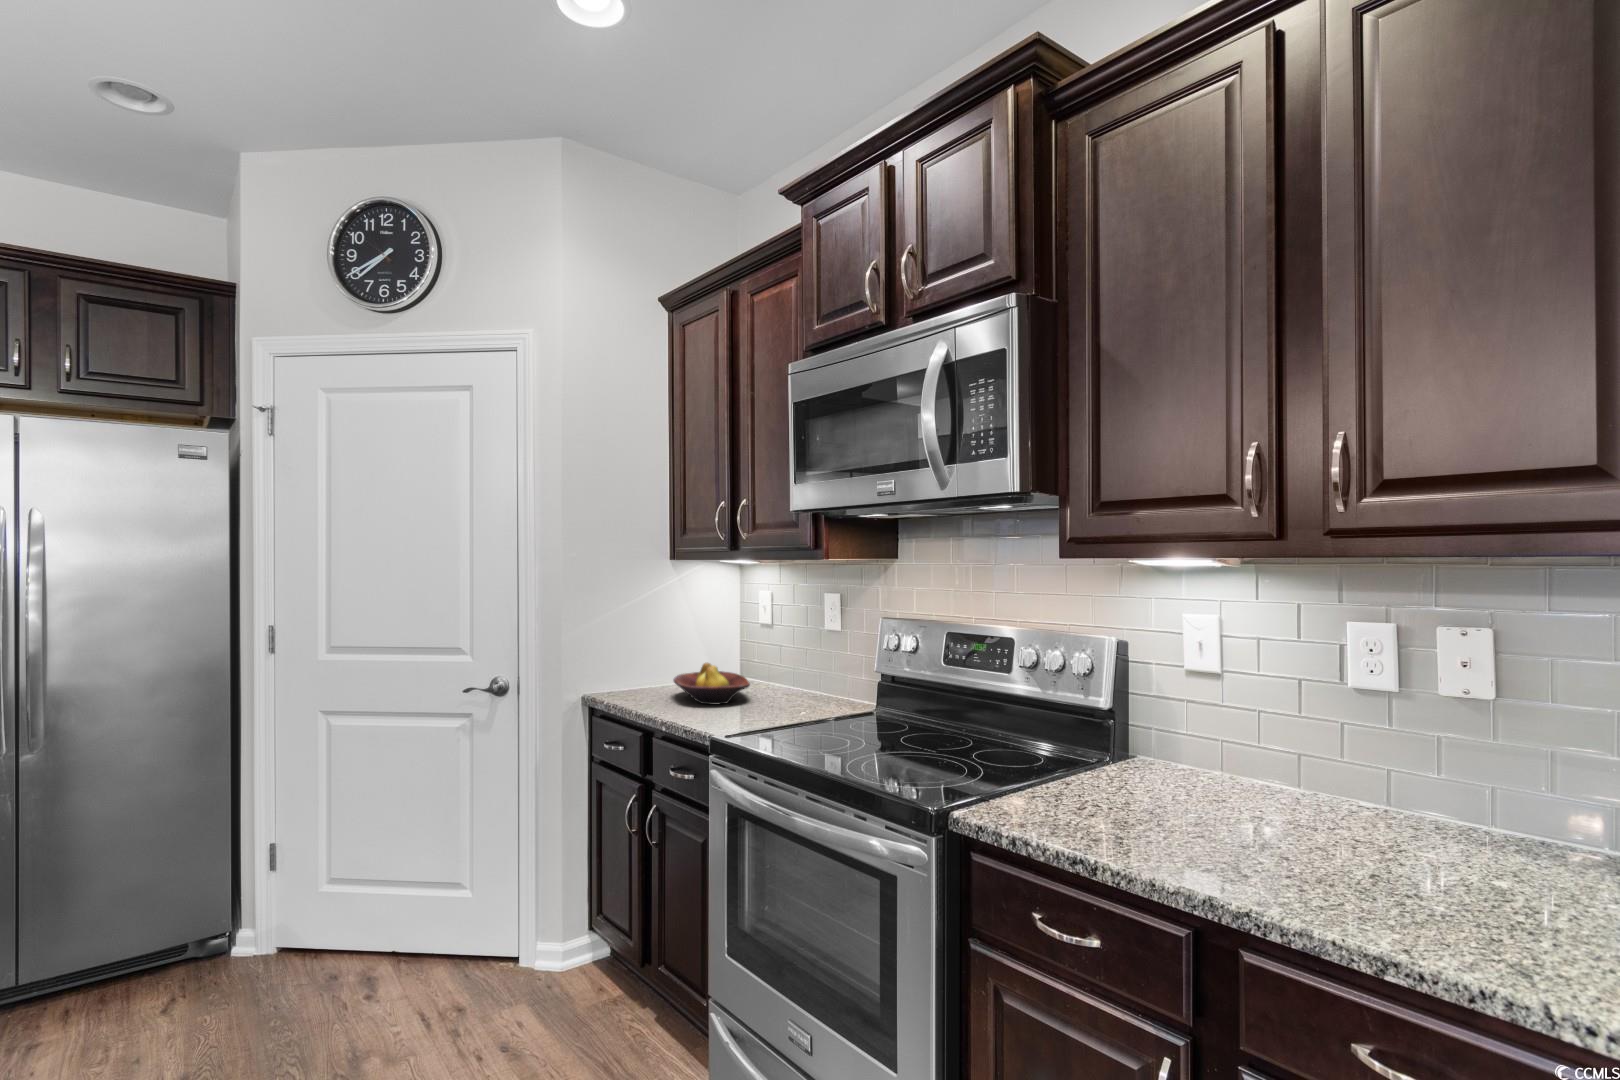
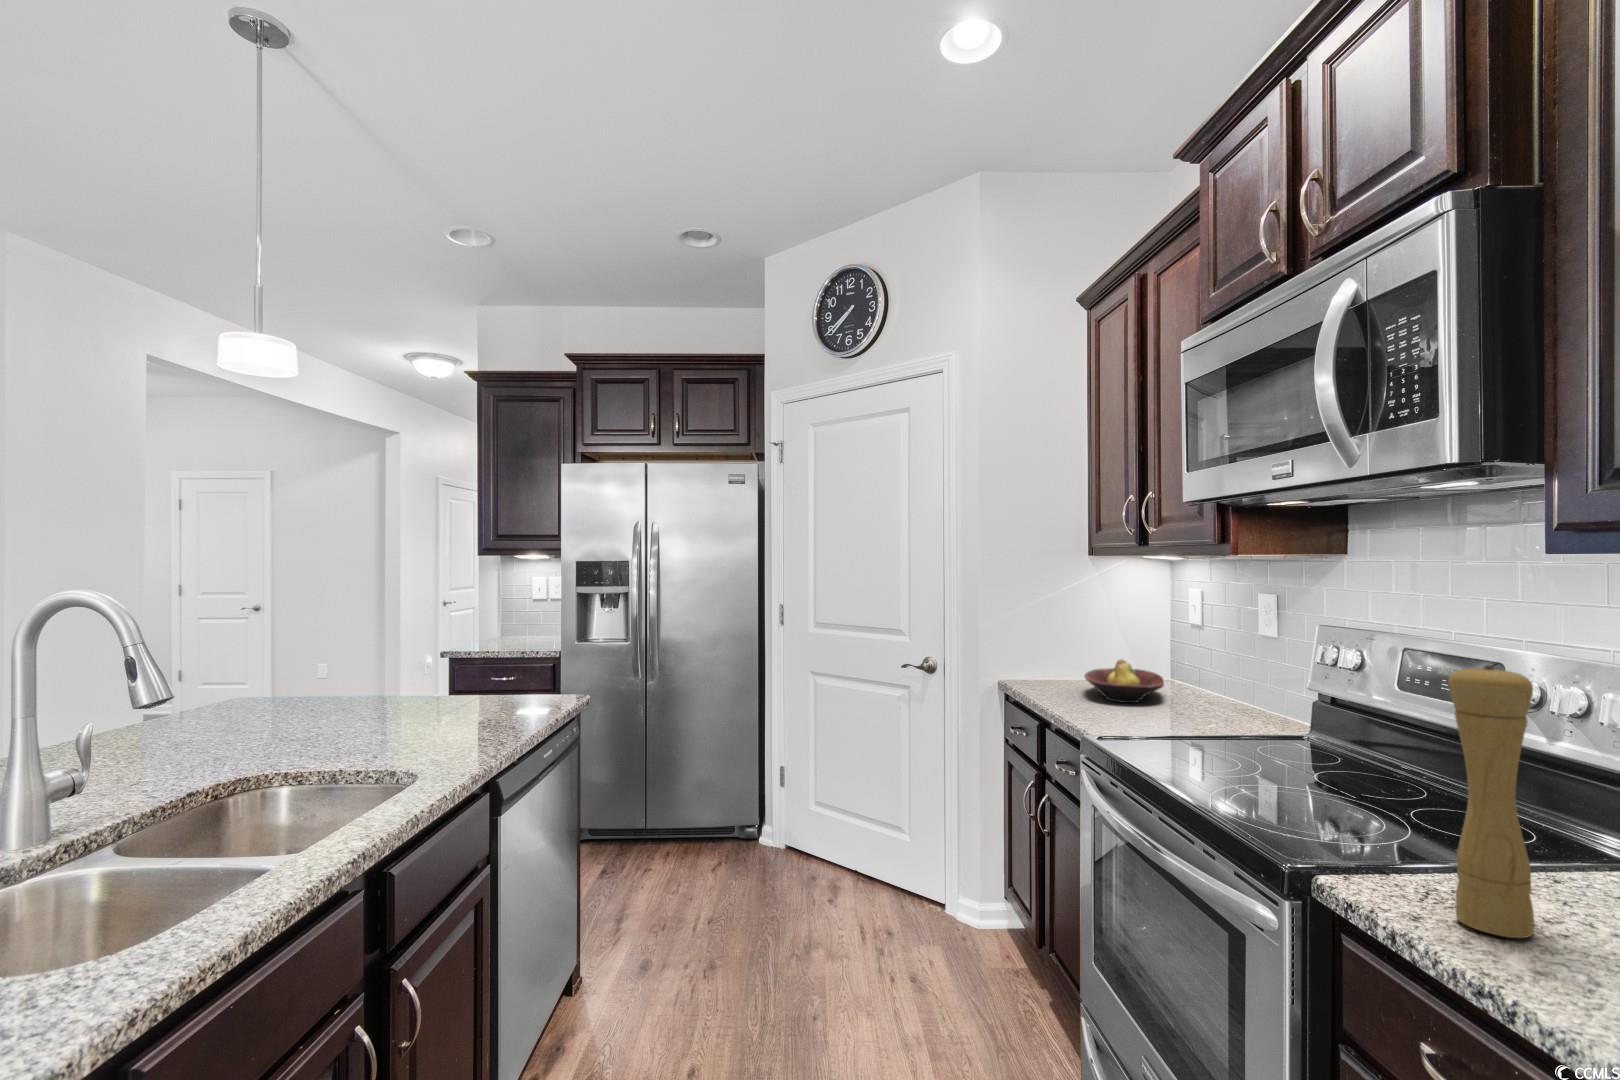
pepper mill: none [1040,641,1087,826] -> present [1448,665,1535,938]

